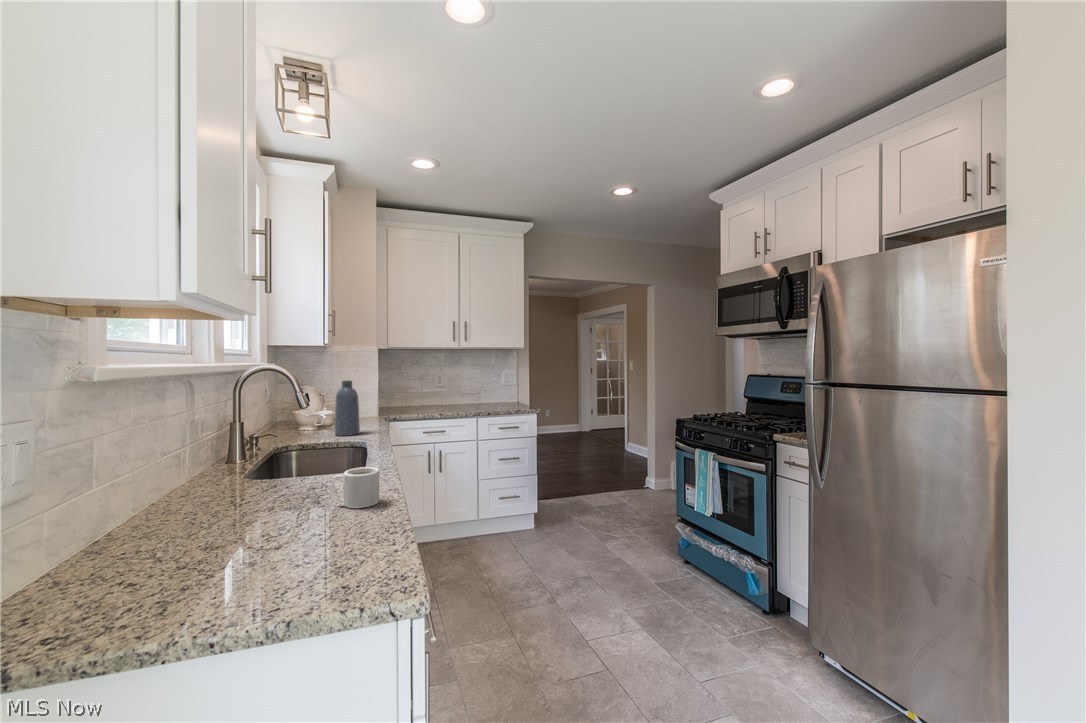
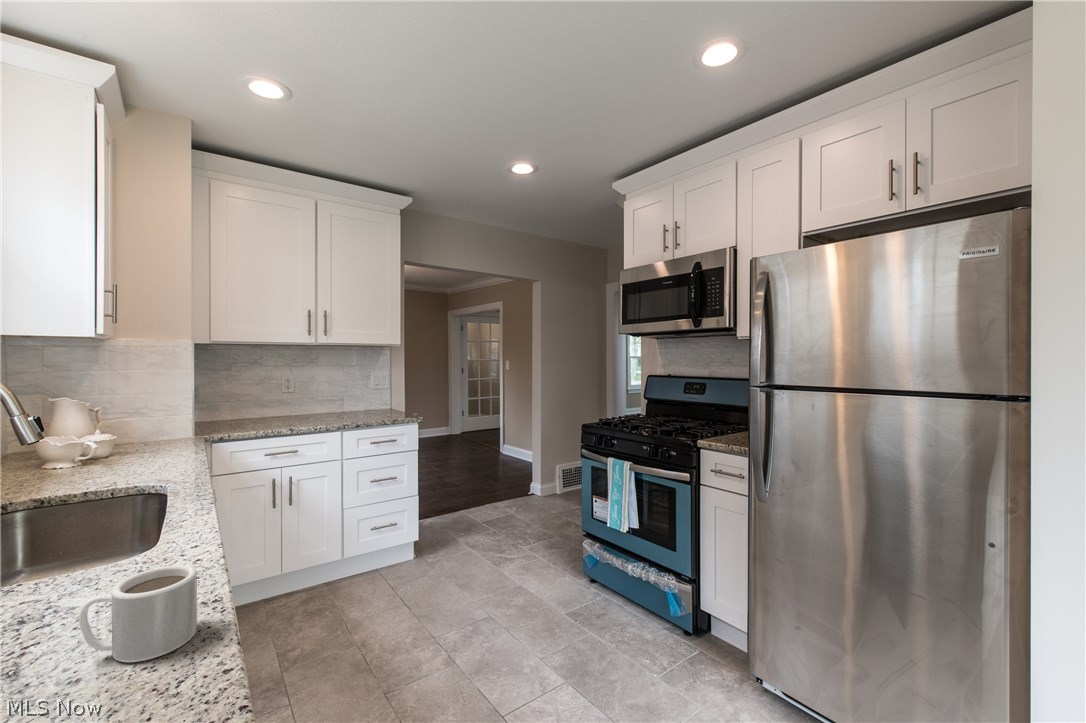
vase: present [335,381,360,436] -> none [114,390,160,475]

